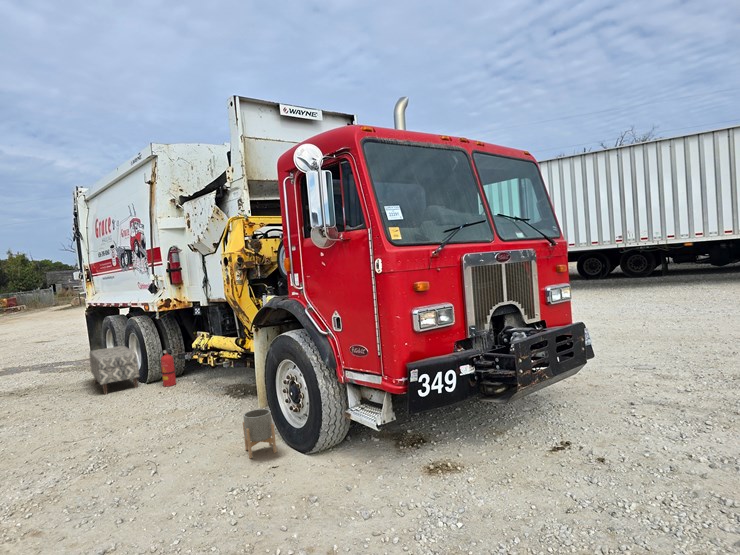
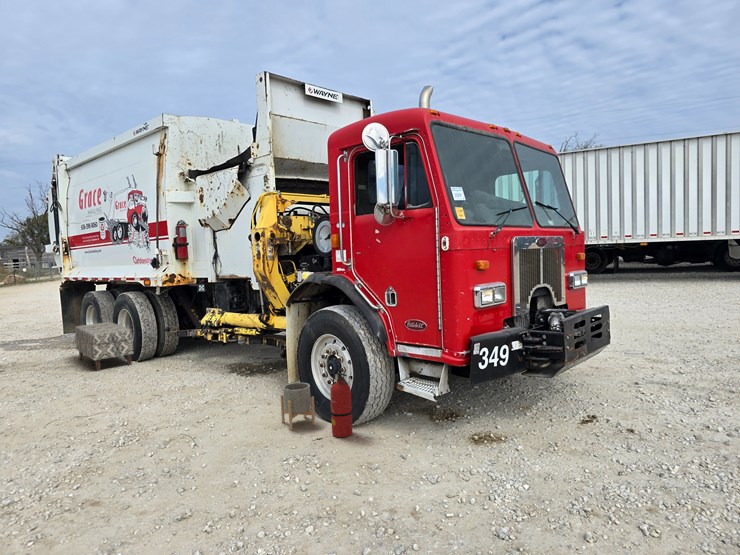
fire extinguisher: present [158,348,176,386] -> present [330,373,352,437]

